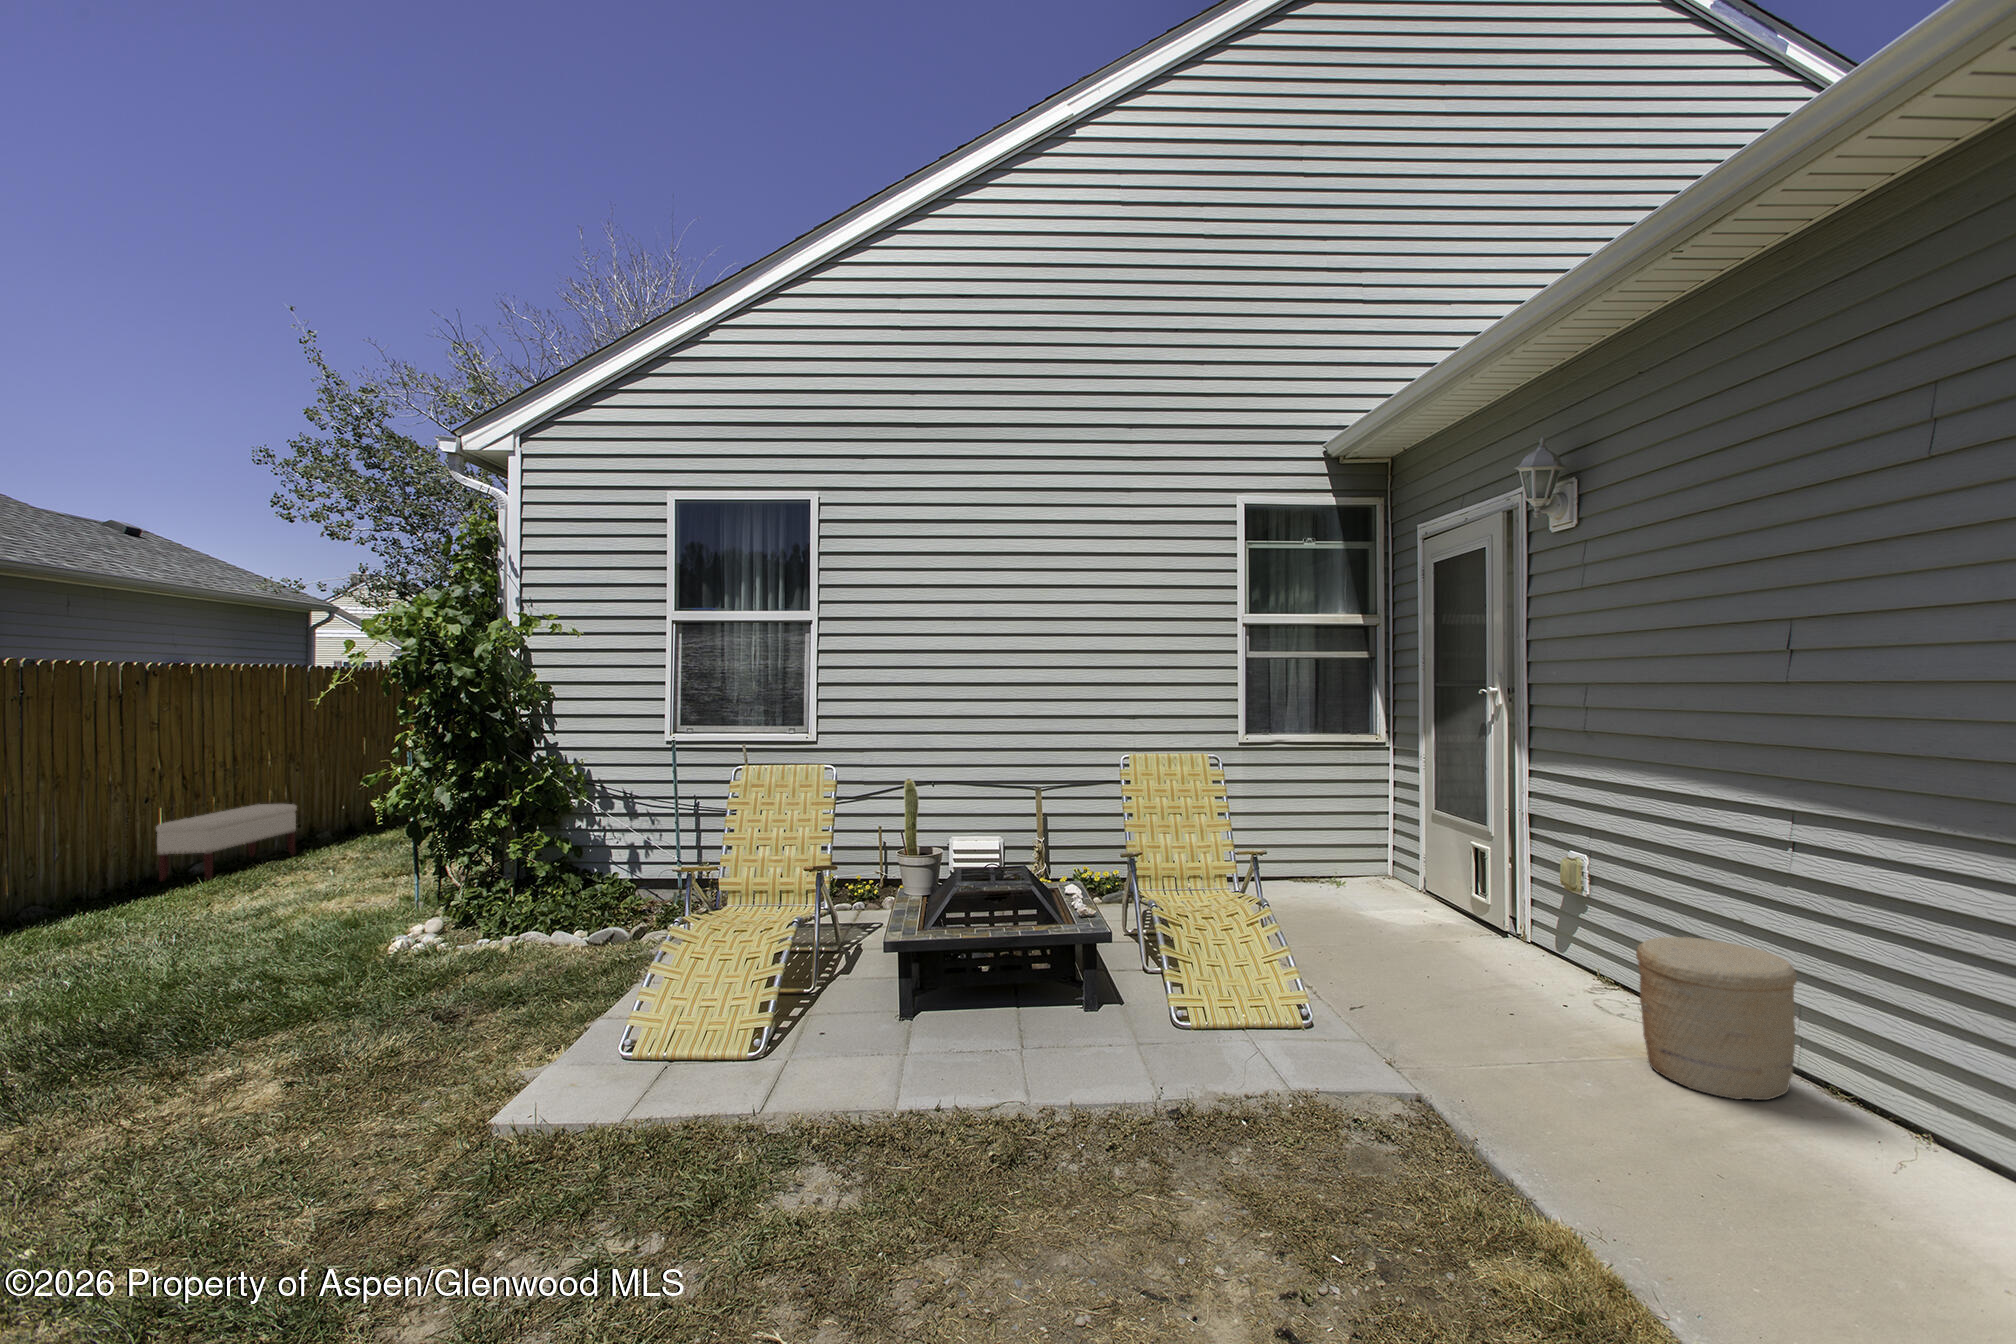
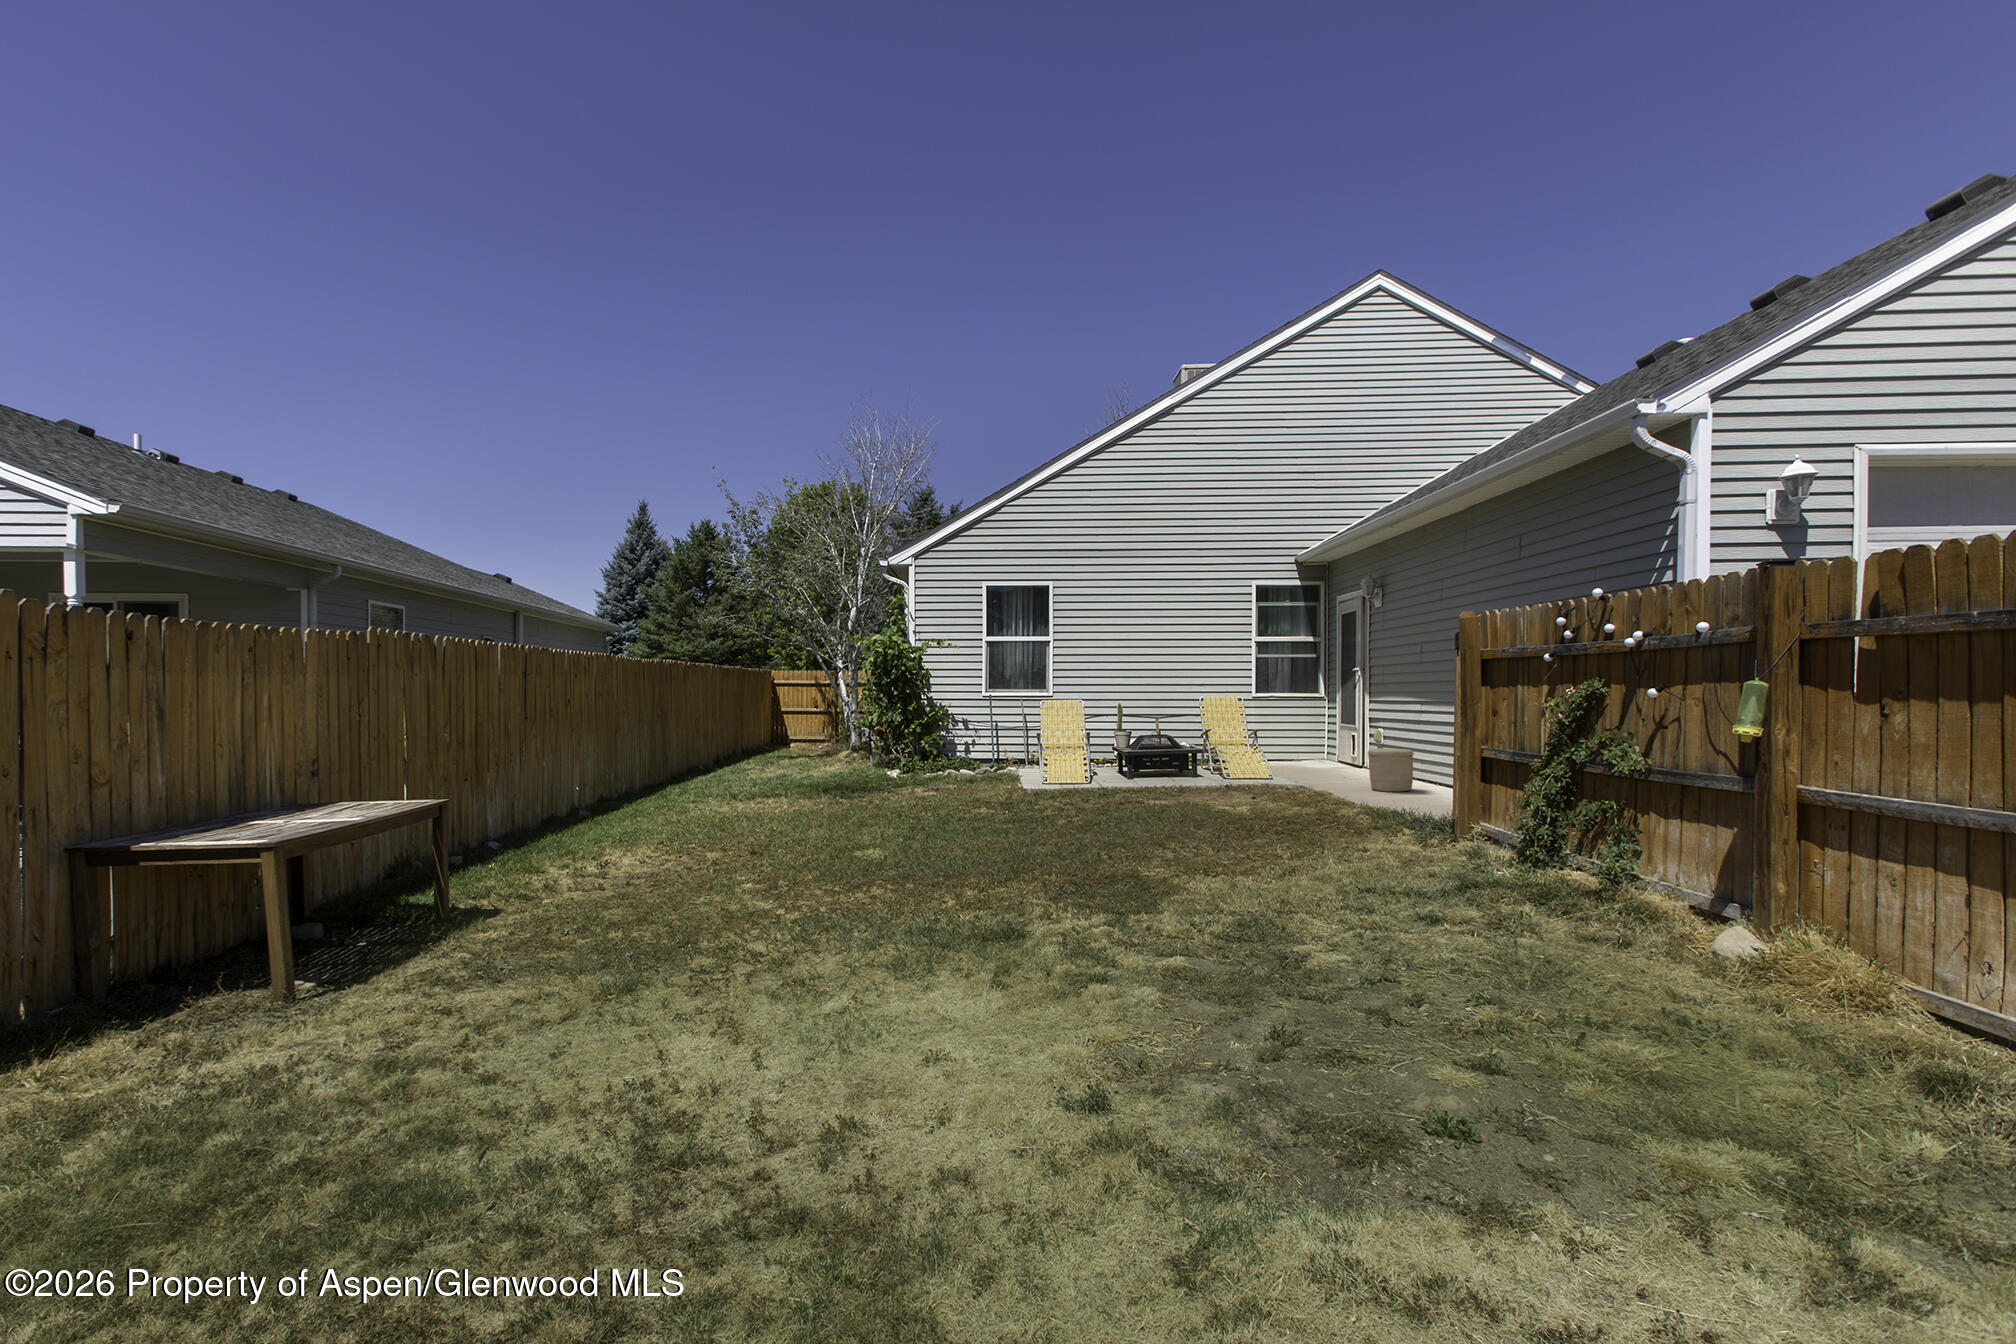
bench: present [156,804,297,881] -> none [716,737,758,769]

